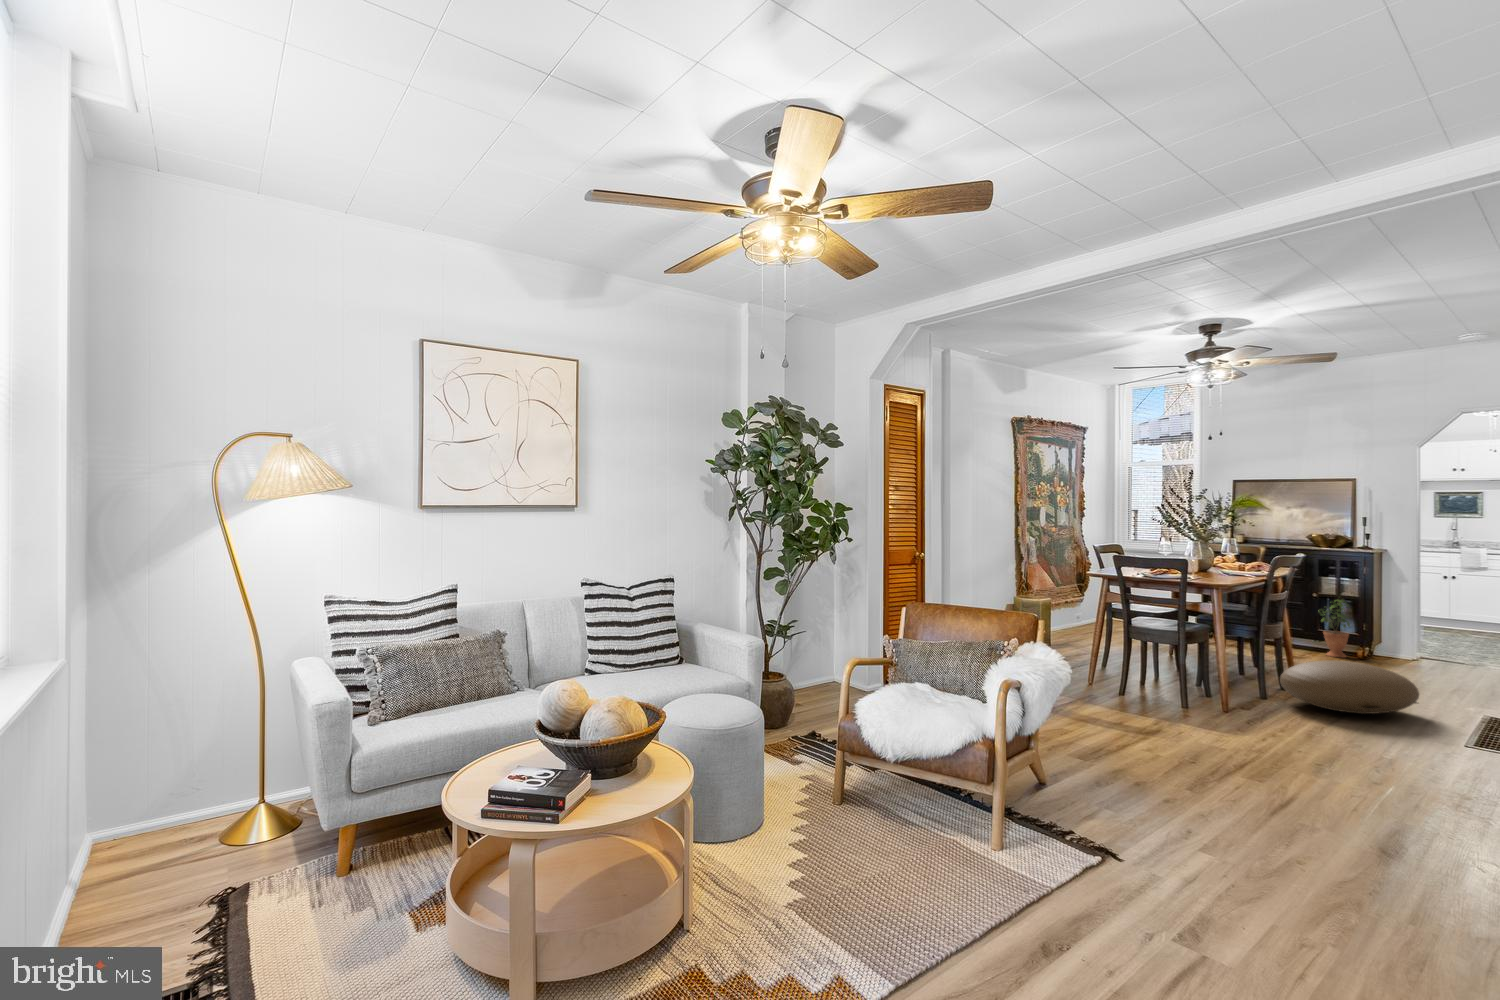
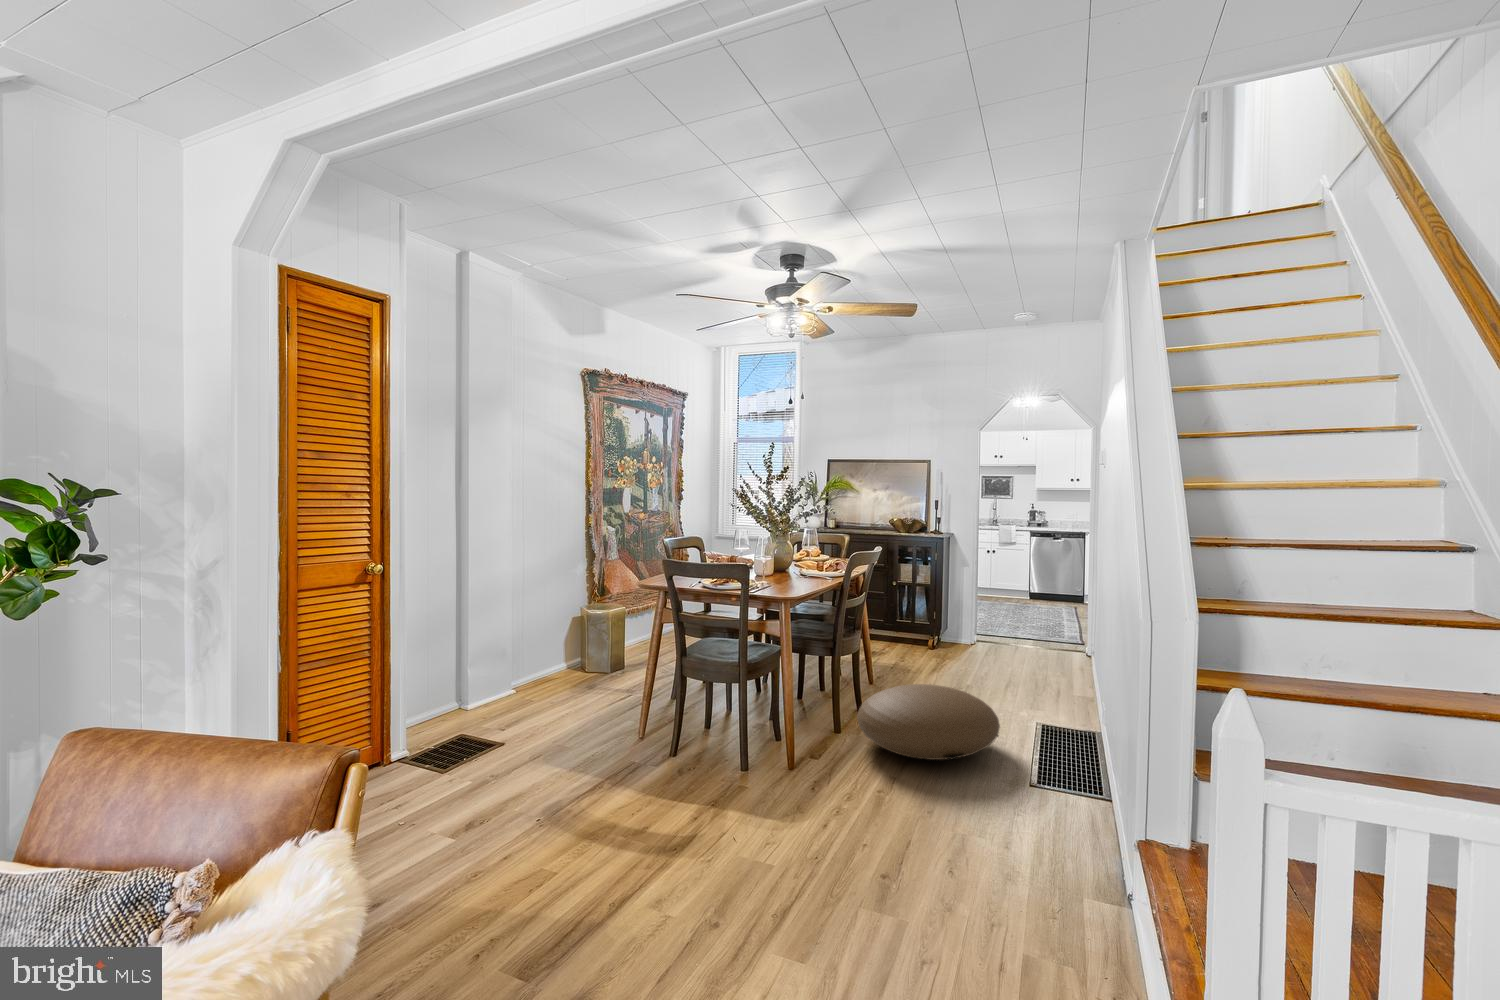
potted plant: present [1319,600,1350,658] -> none [898,584,925,649]

